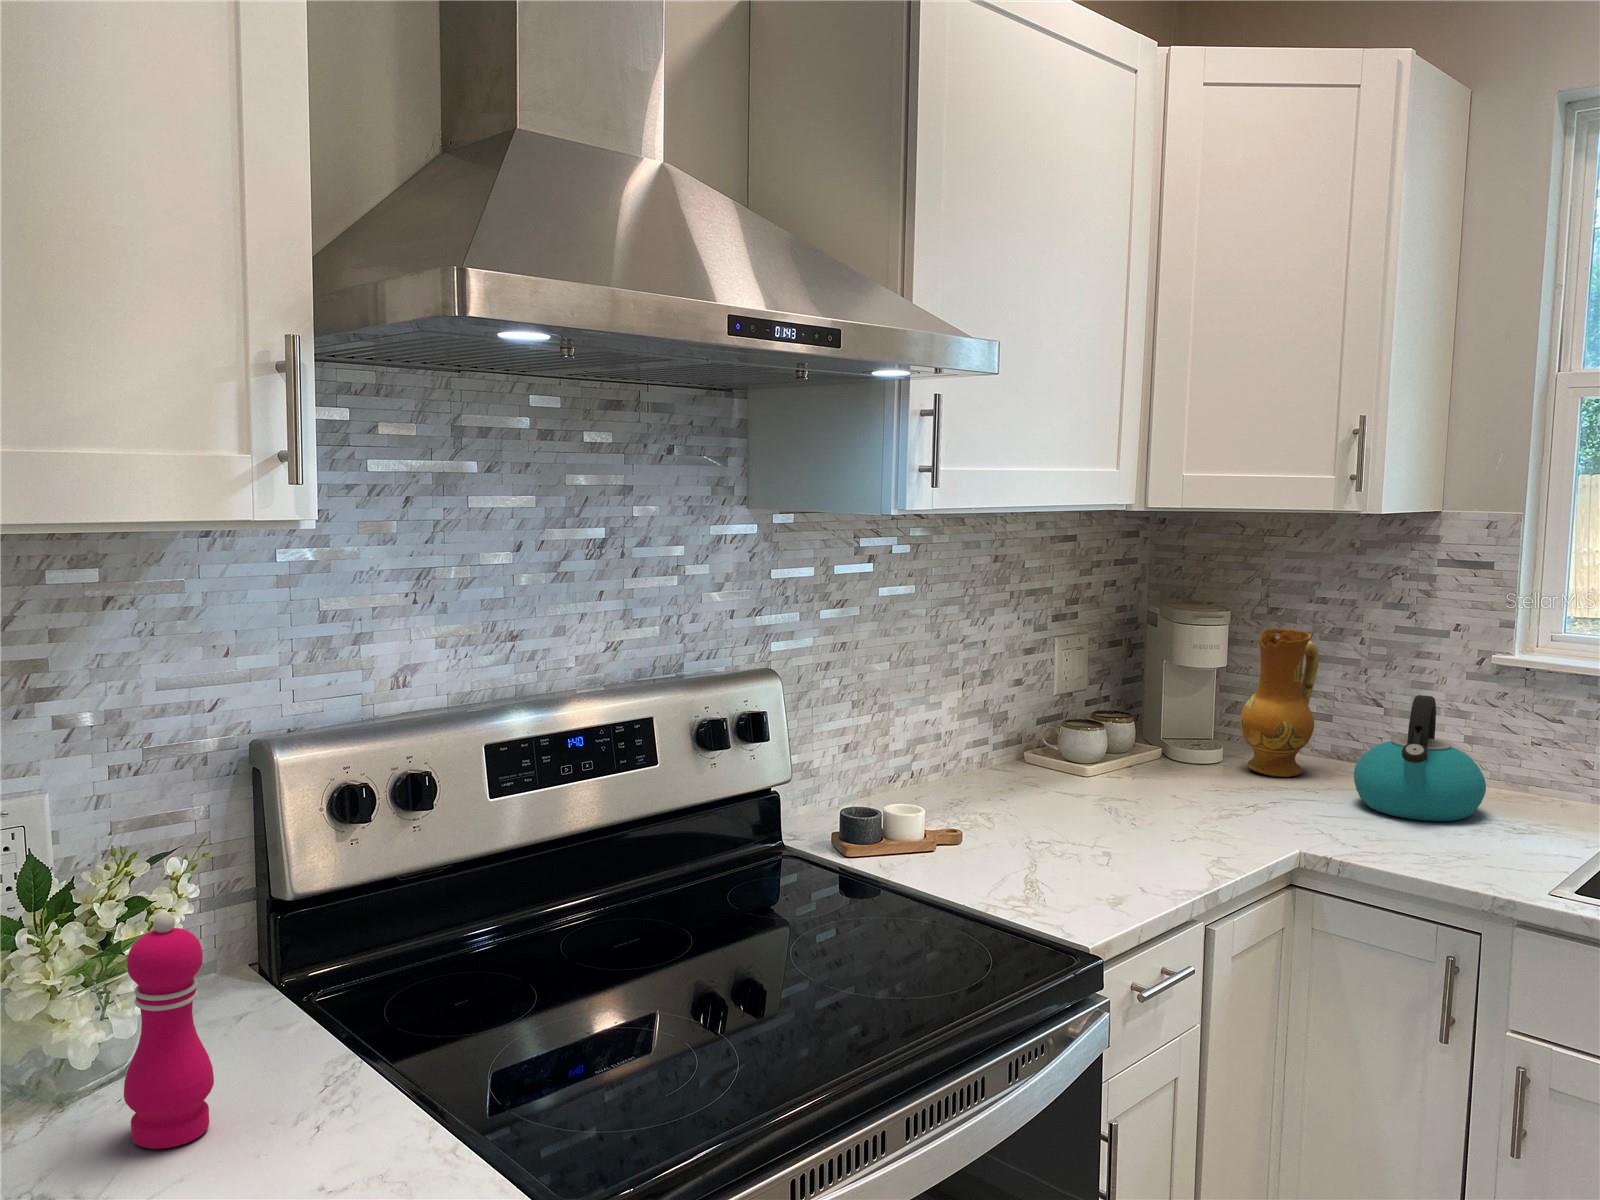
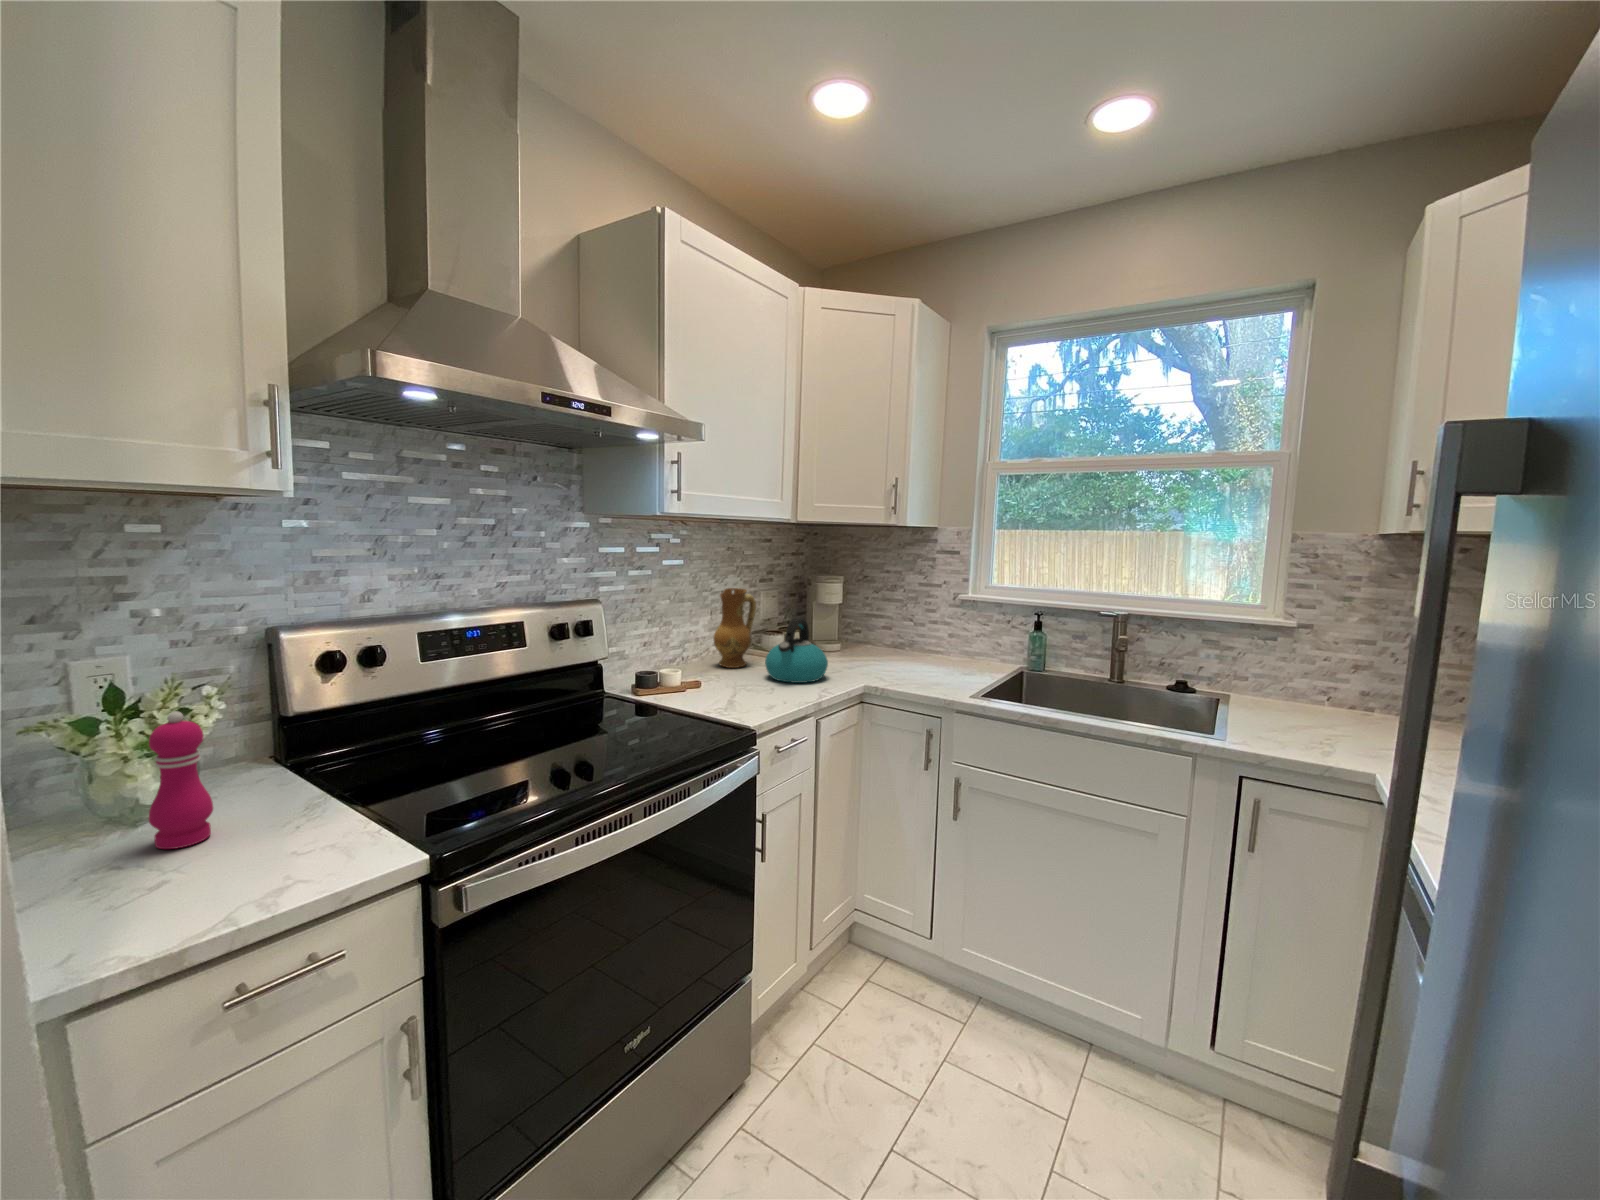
ceramic jug: present [1240,628,1319,777] -> present [713,588,756,668]
kettle: present [1354,695,1486,821] -> present [765,618,828,683]

